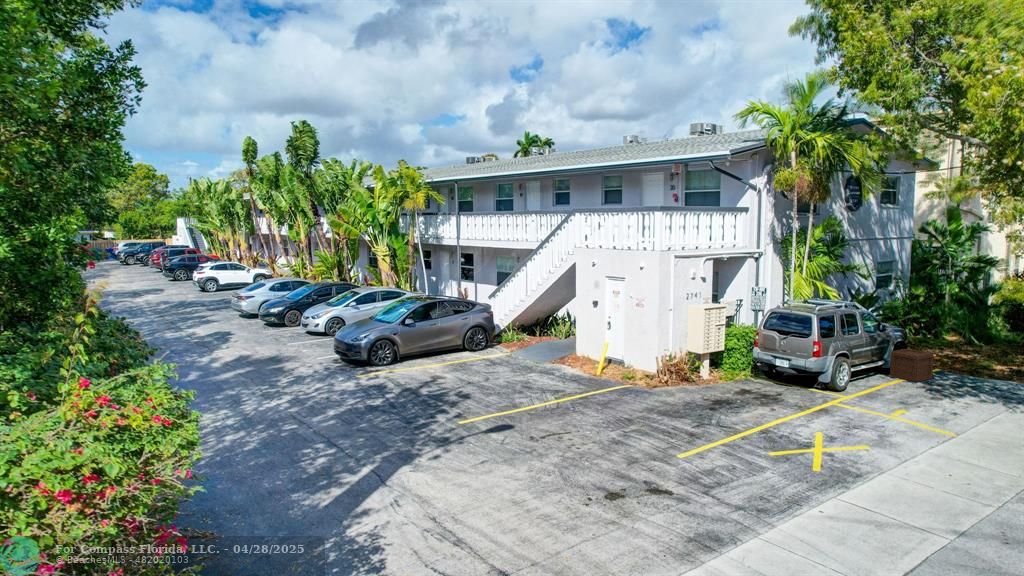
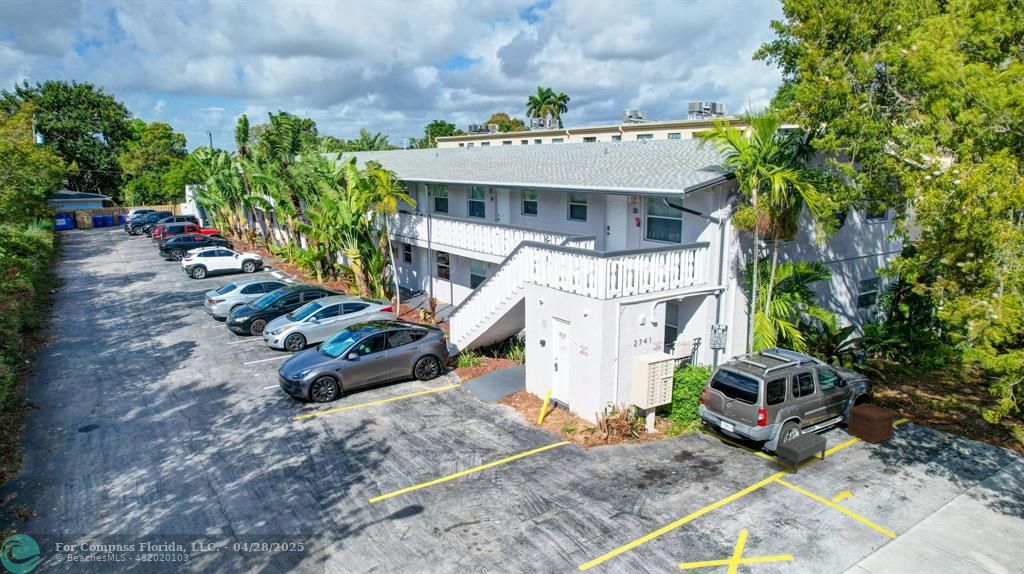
bench: none [834,368,877,401] -> present [778,432,827,474]

